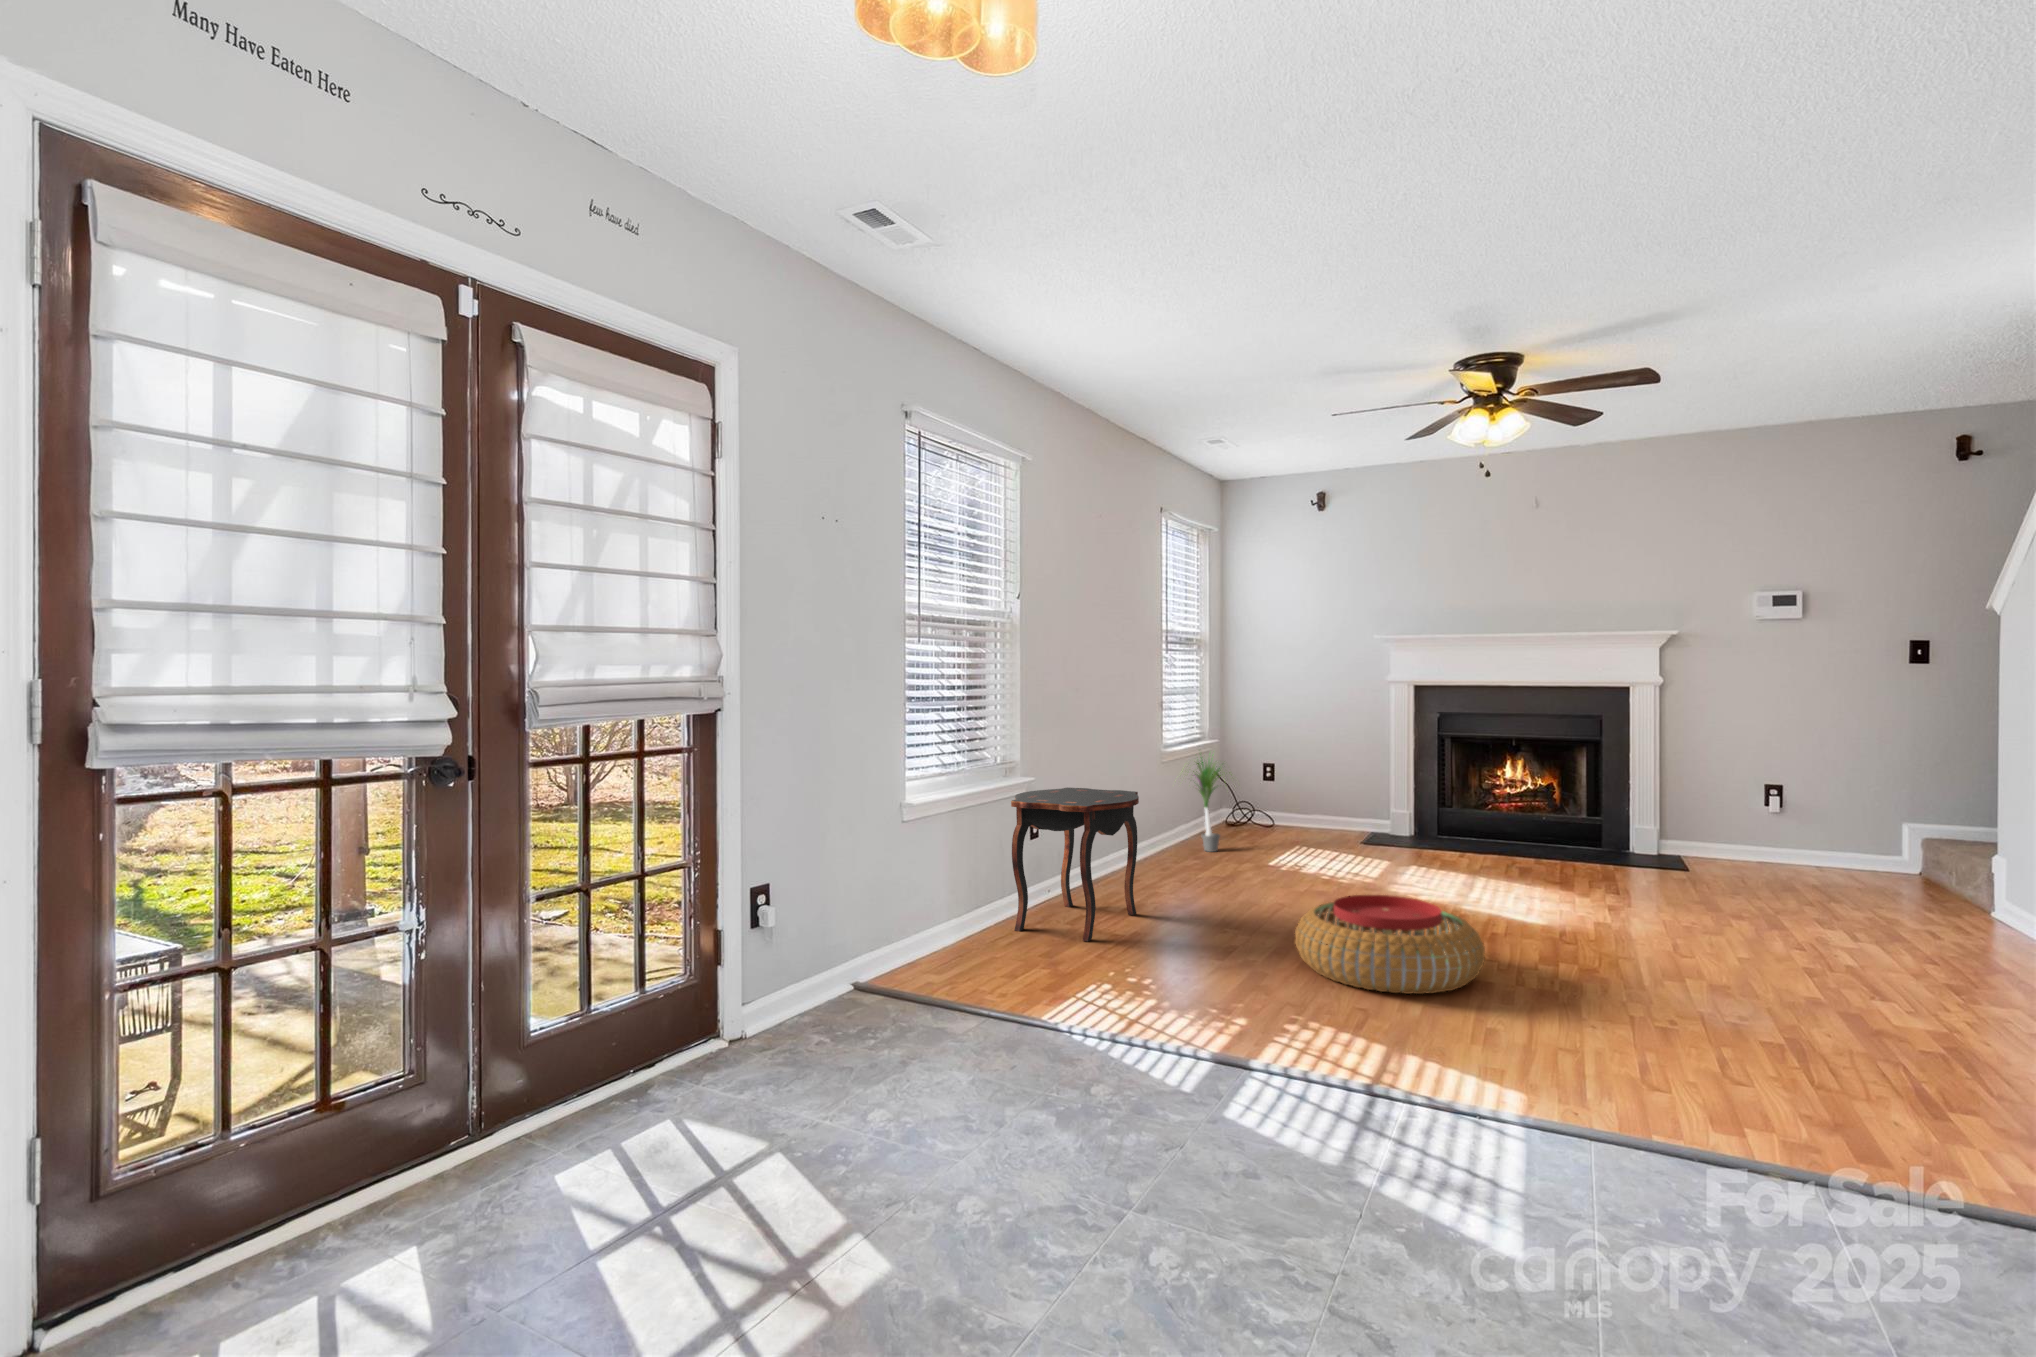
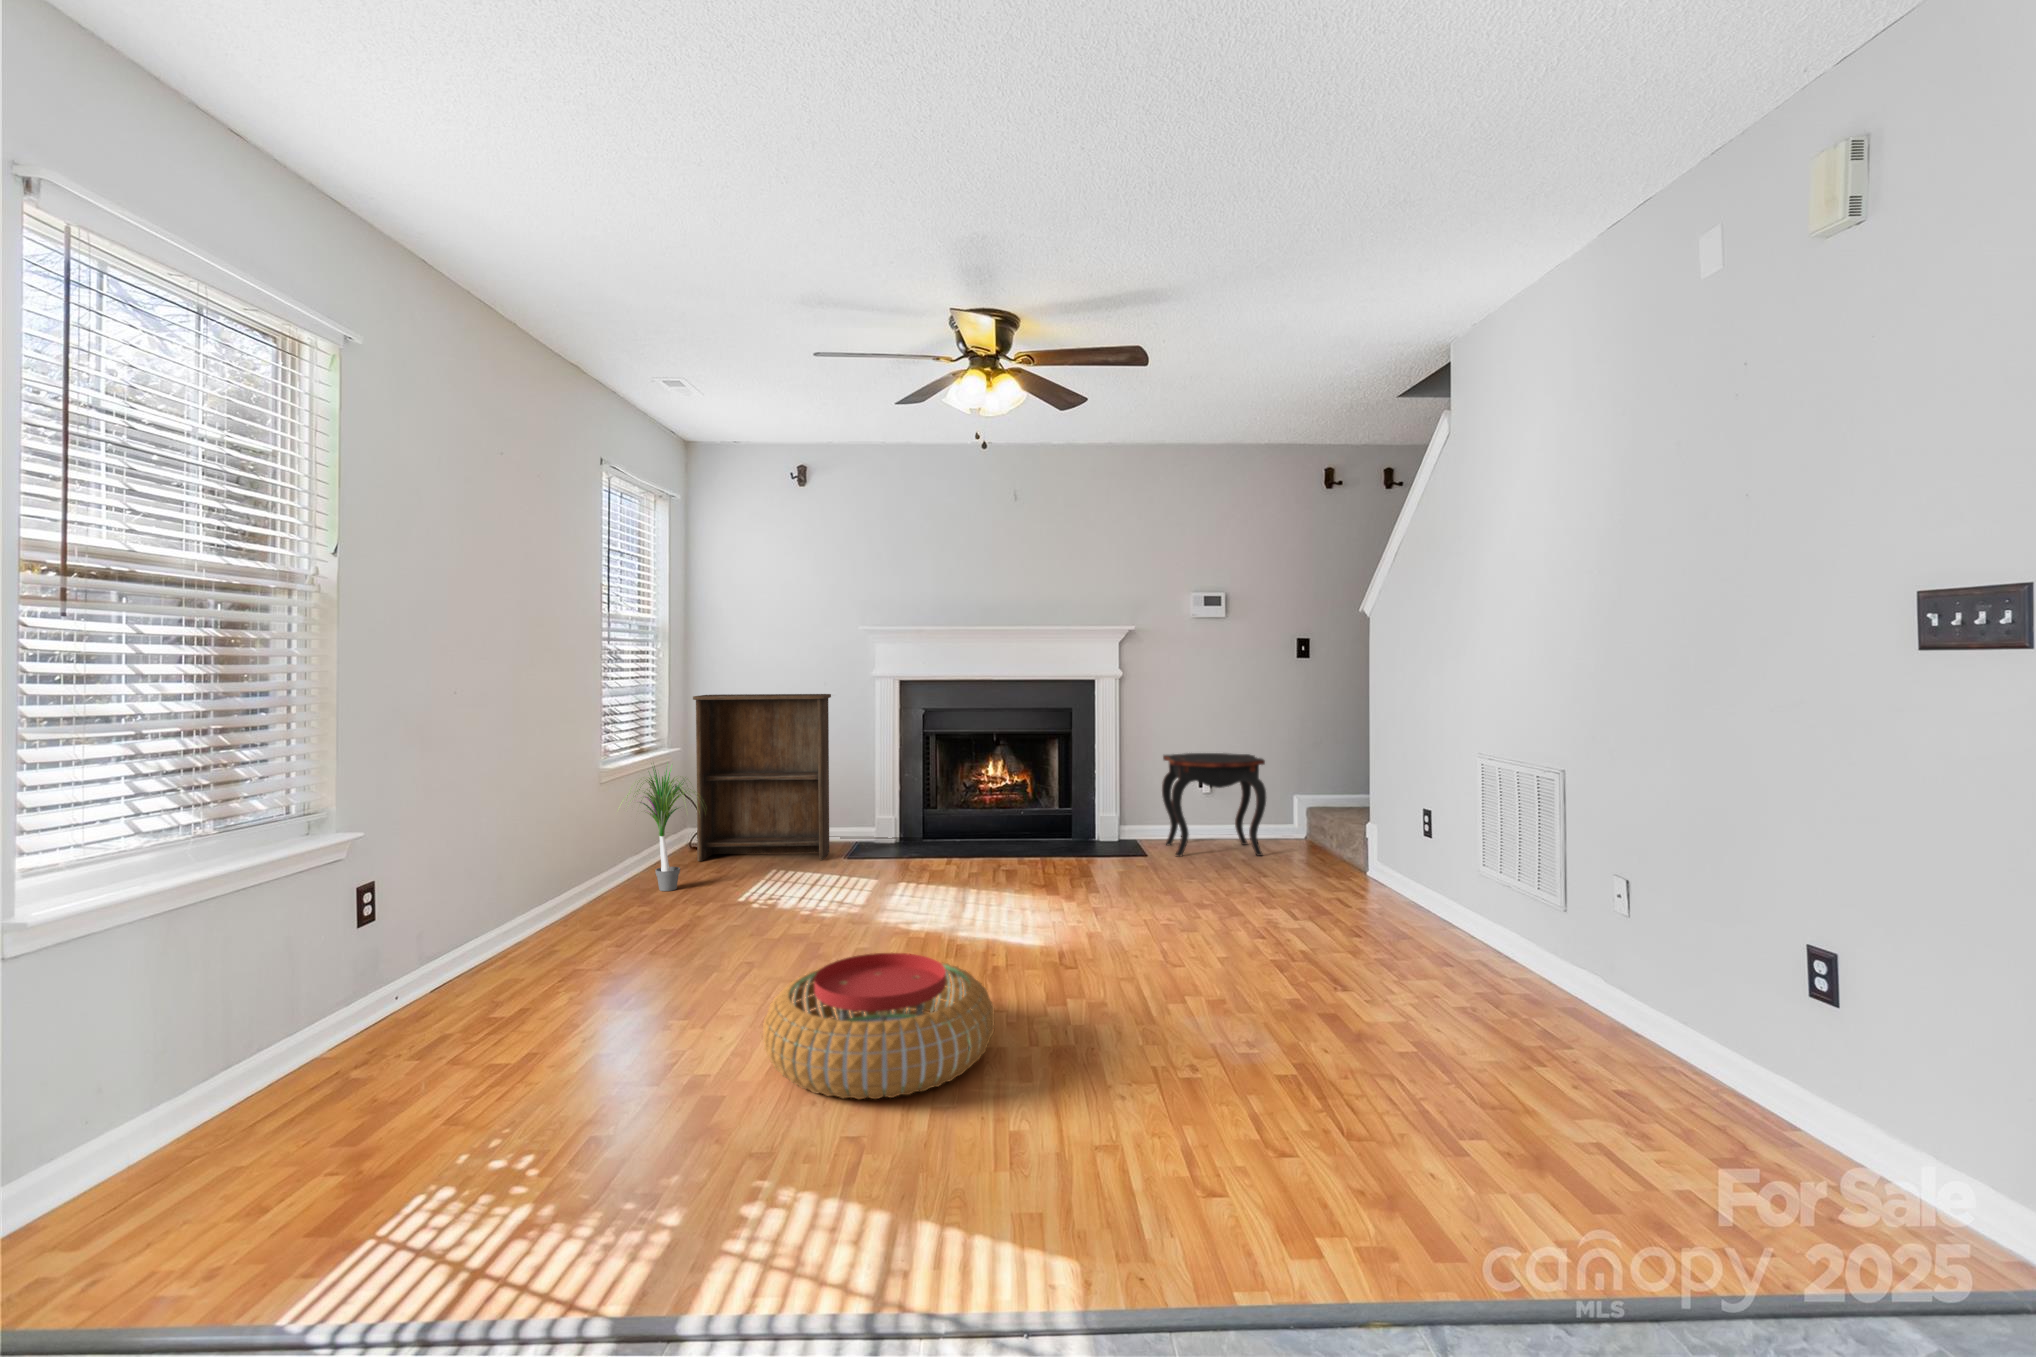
bookshelf: none [1228,696,1347,842] -> present [693,694,831,861]
side table: present [1011,787,1139,941] -> present [1162,753,1266,856]

